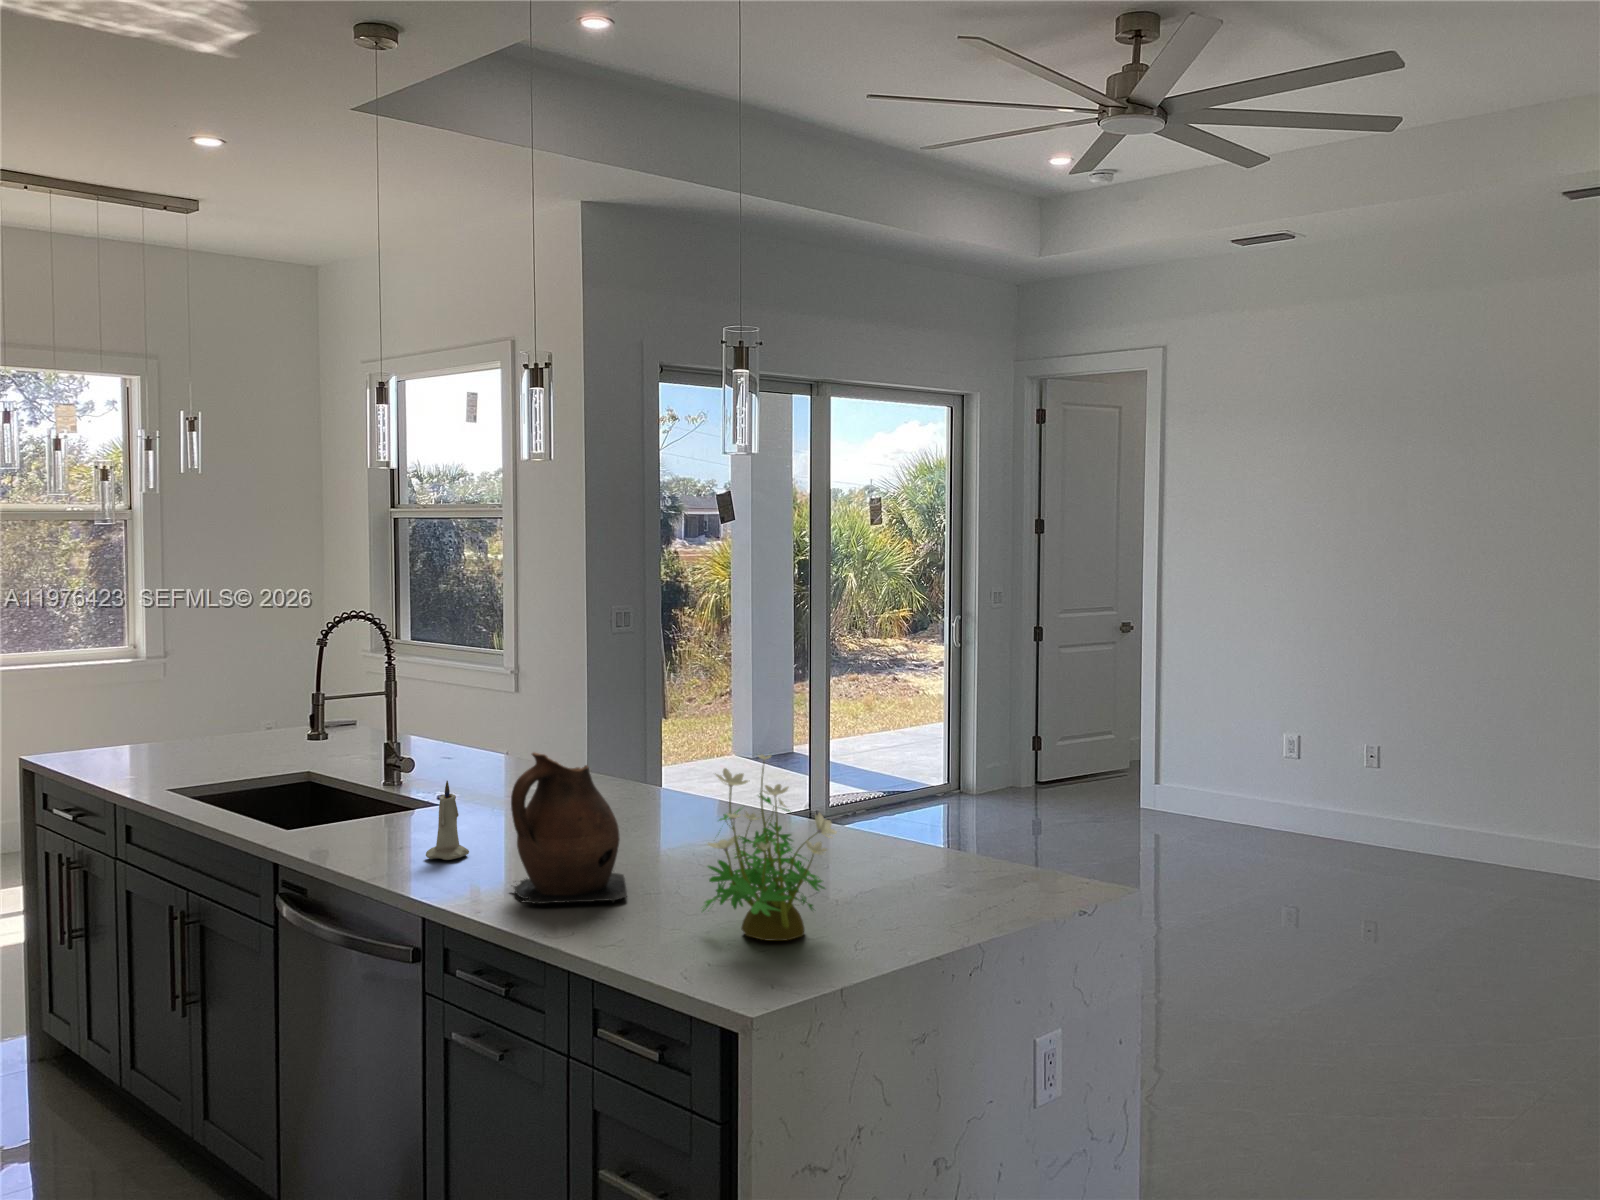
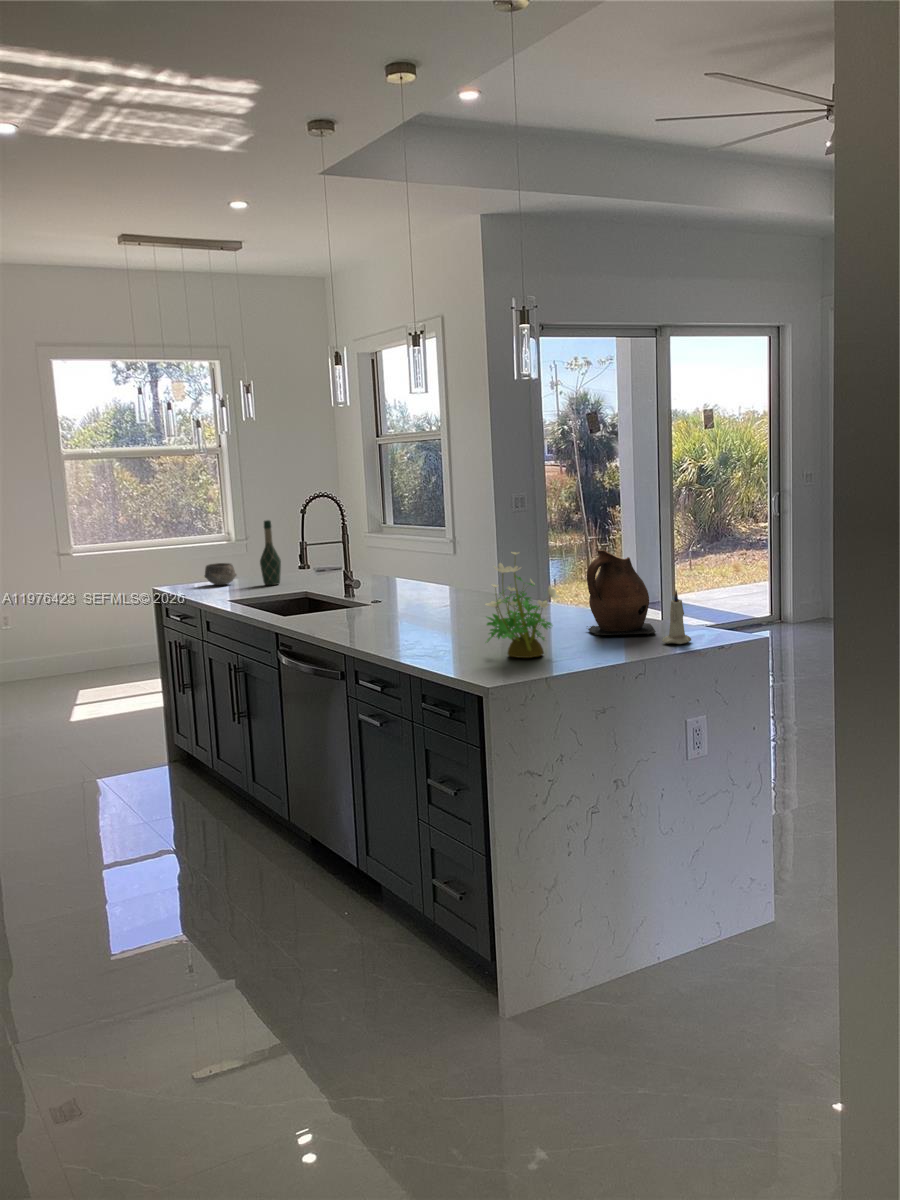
wine bottle: none [224,648,261,756] -> present [260,520,281,585]
bowl: none [119,715,178,754] -> present [204,563,237,585]
ceramic pitcher: present [511,753,627,904] -> present [587,550,656,635]
candle: present [426,781,469,860] -> present [662,590,691,644]

